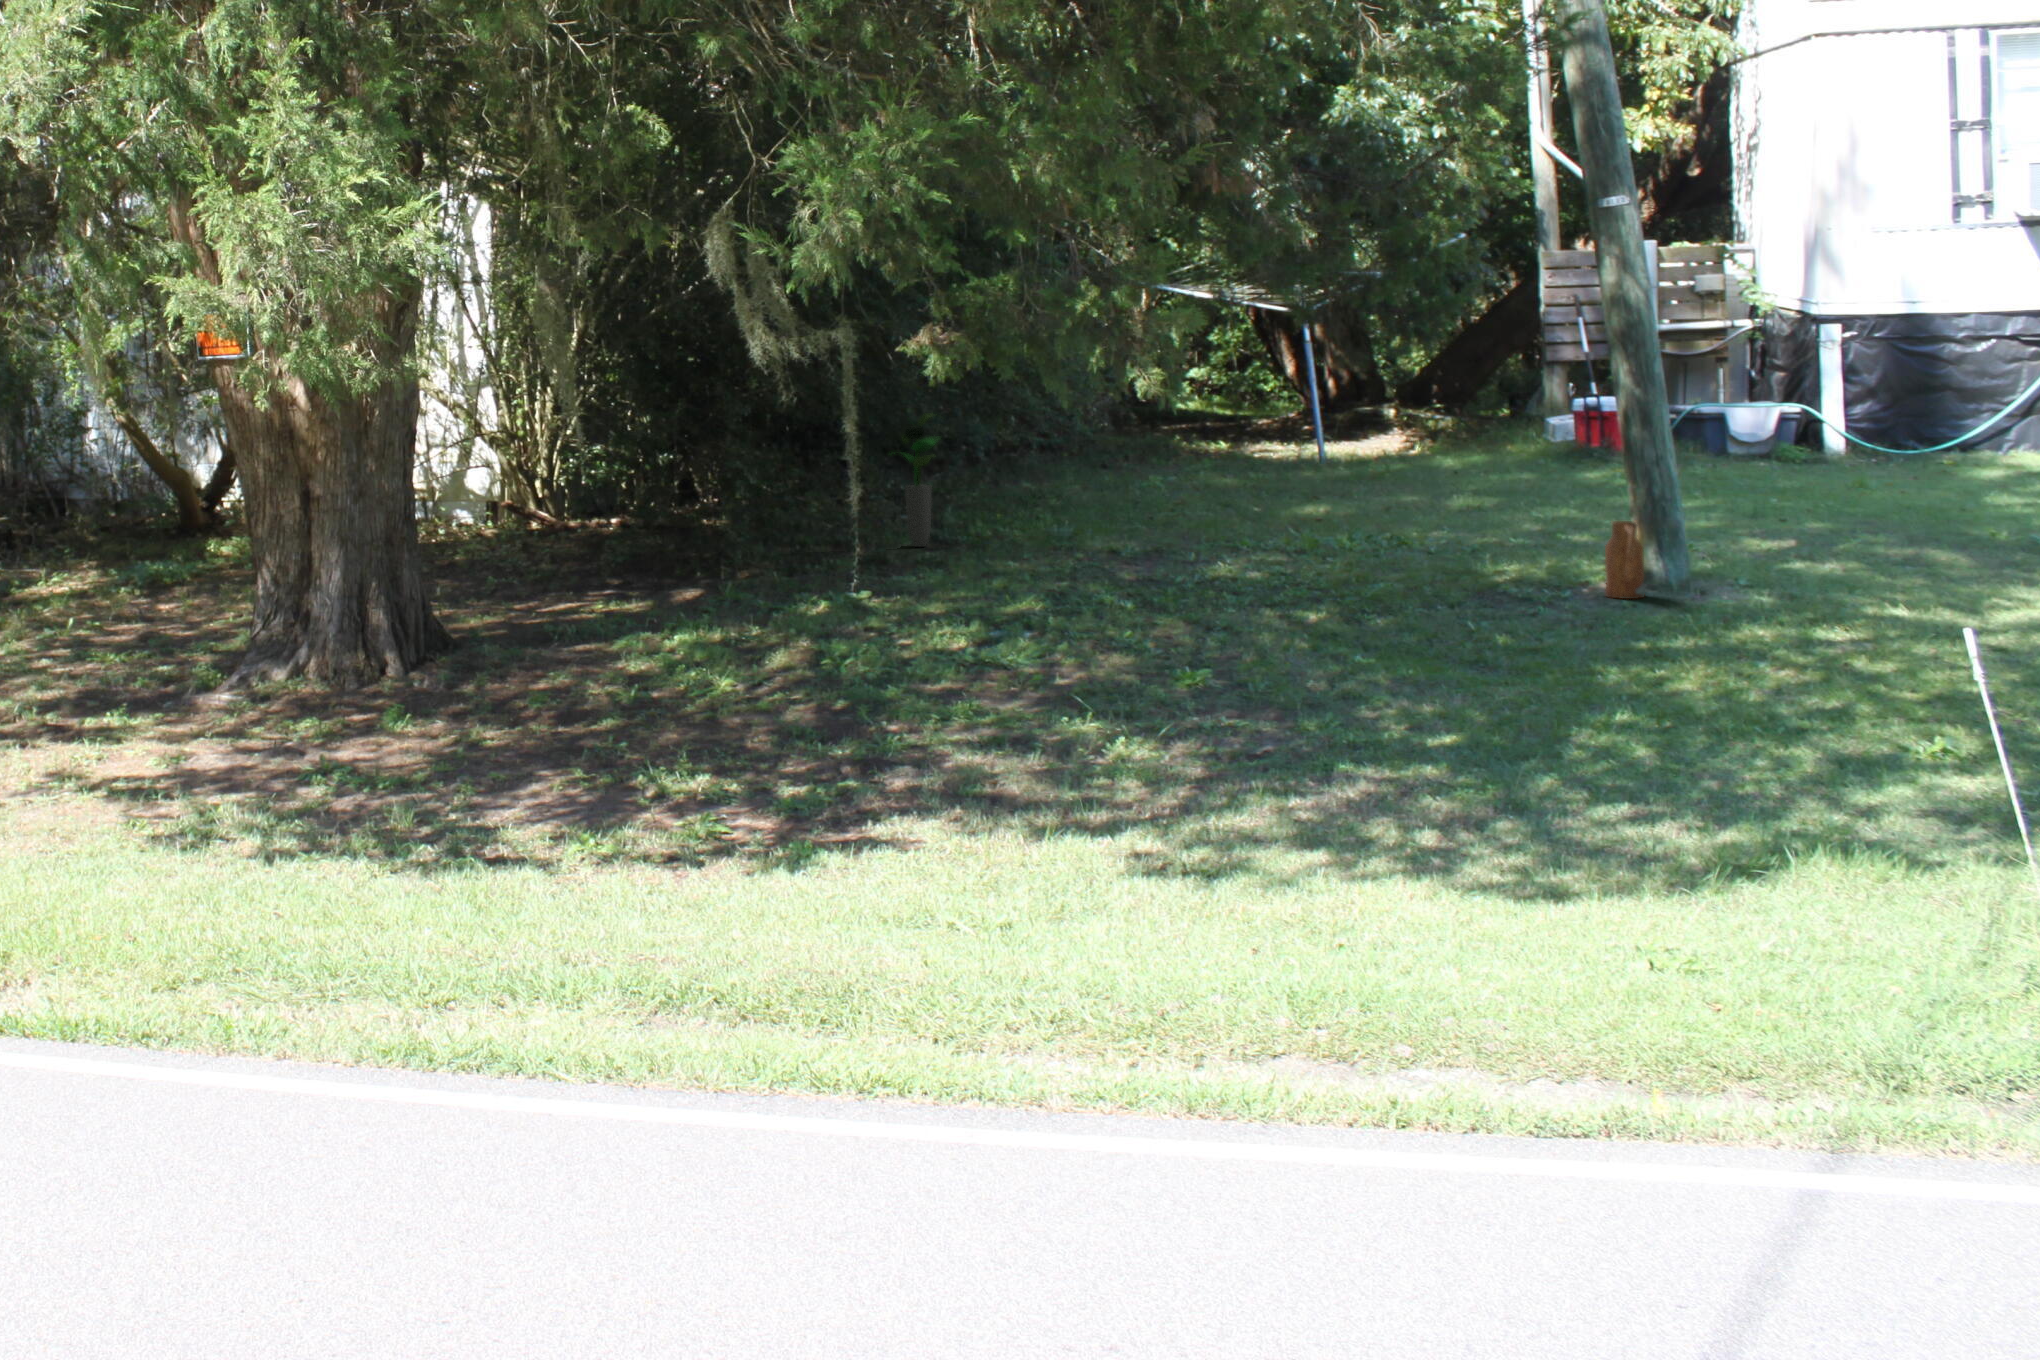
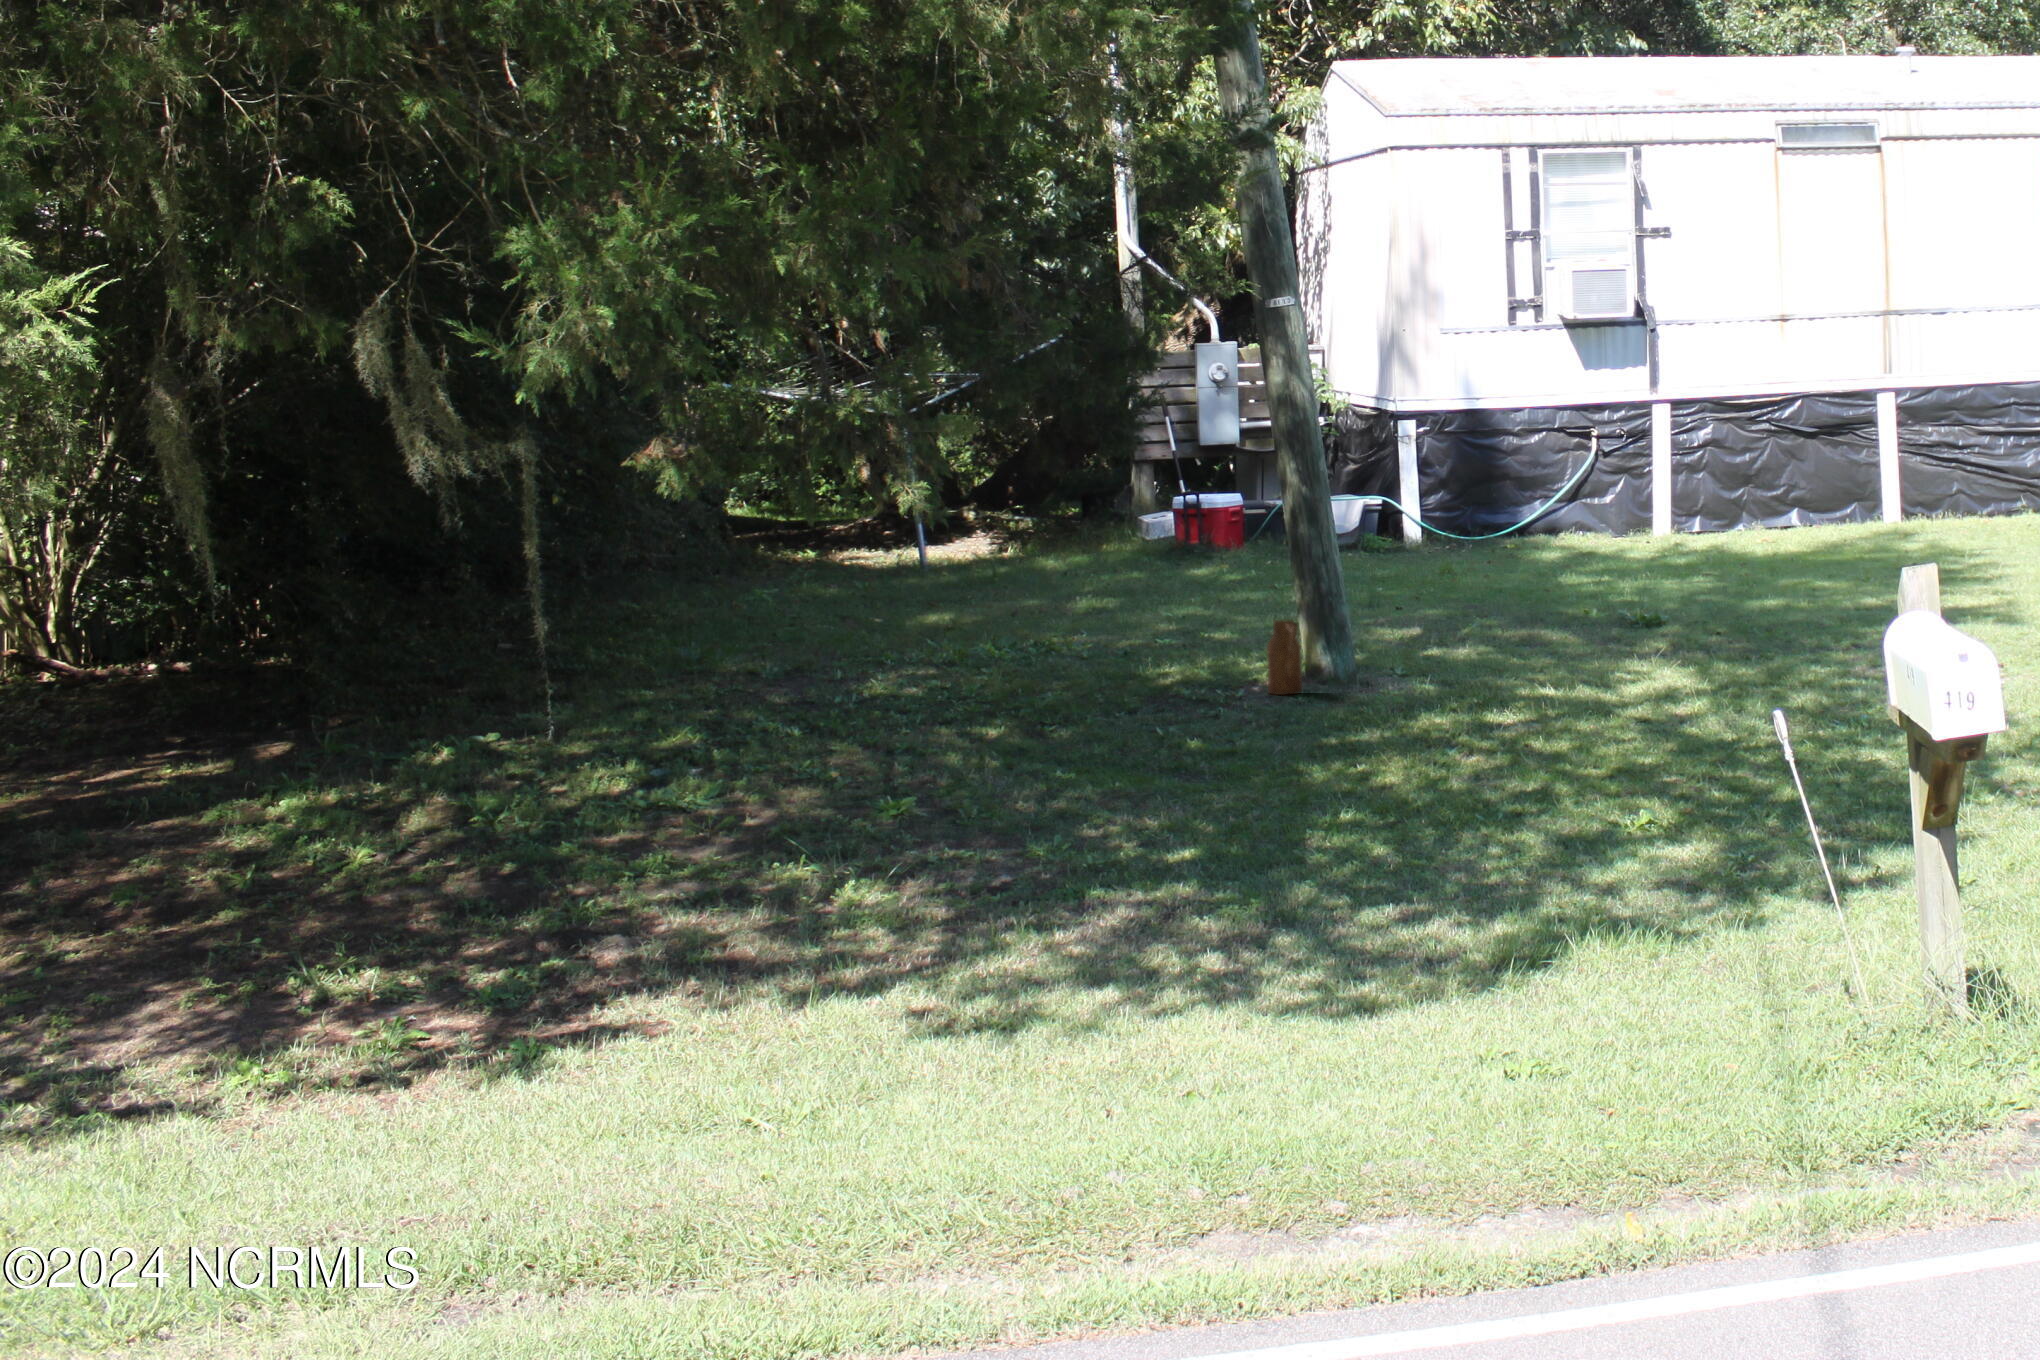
potted plant: present [894,413,940,547] -> none [494,531,567,685]

